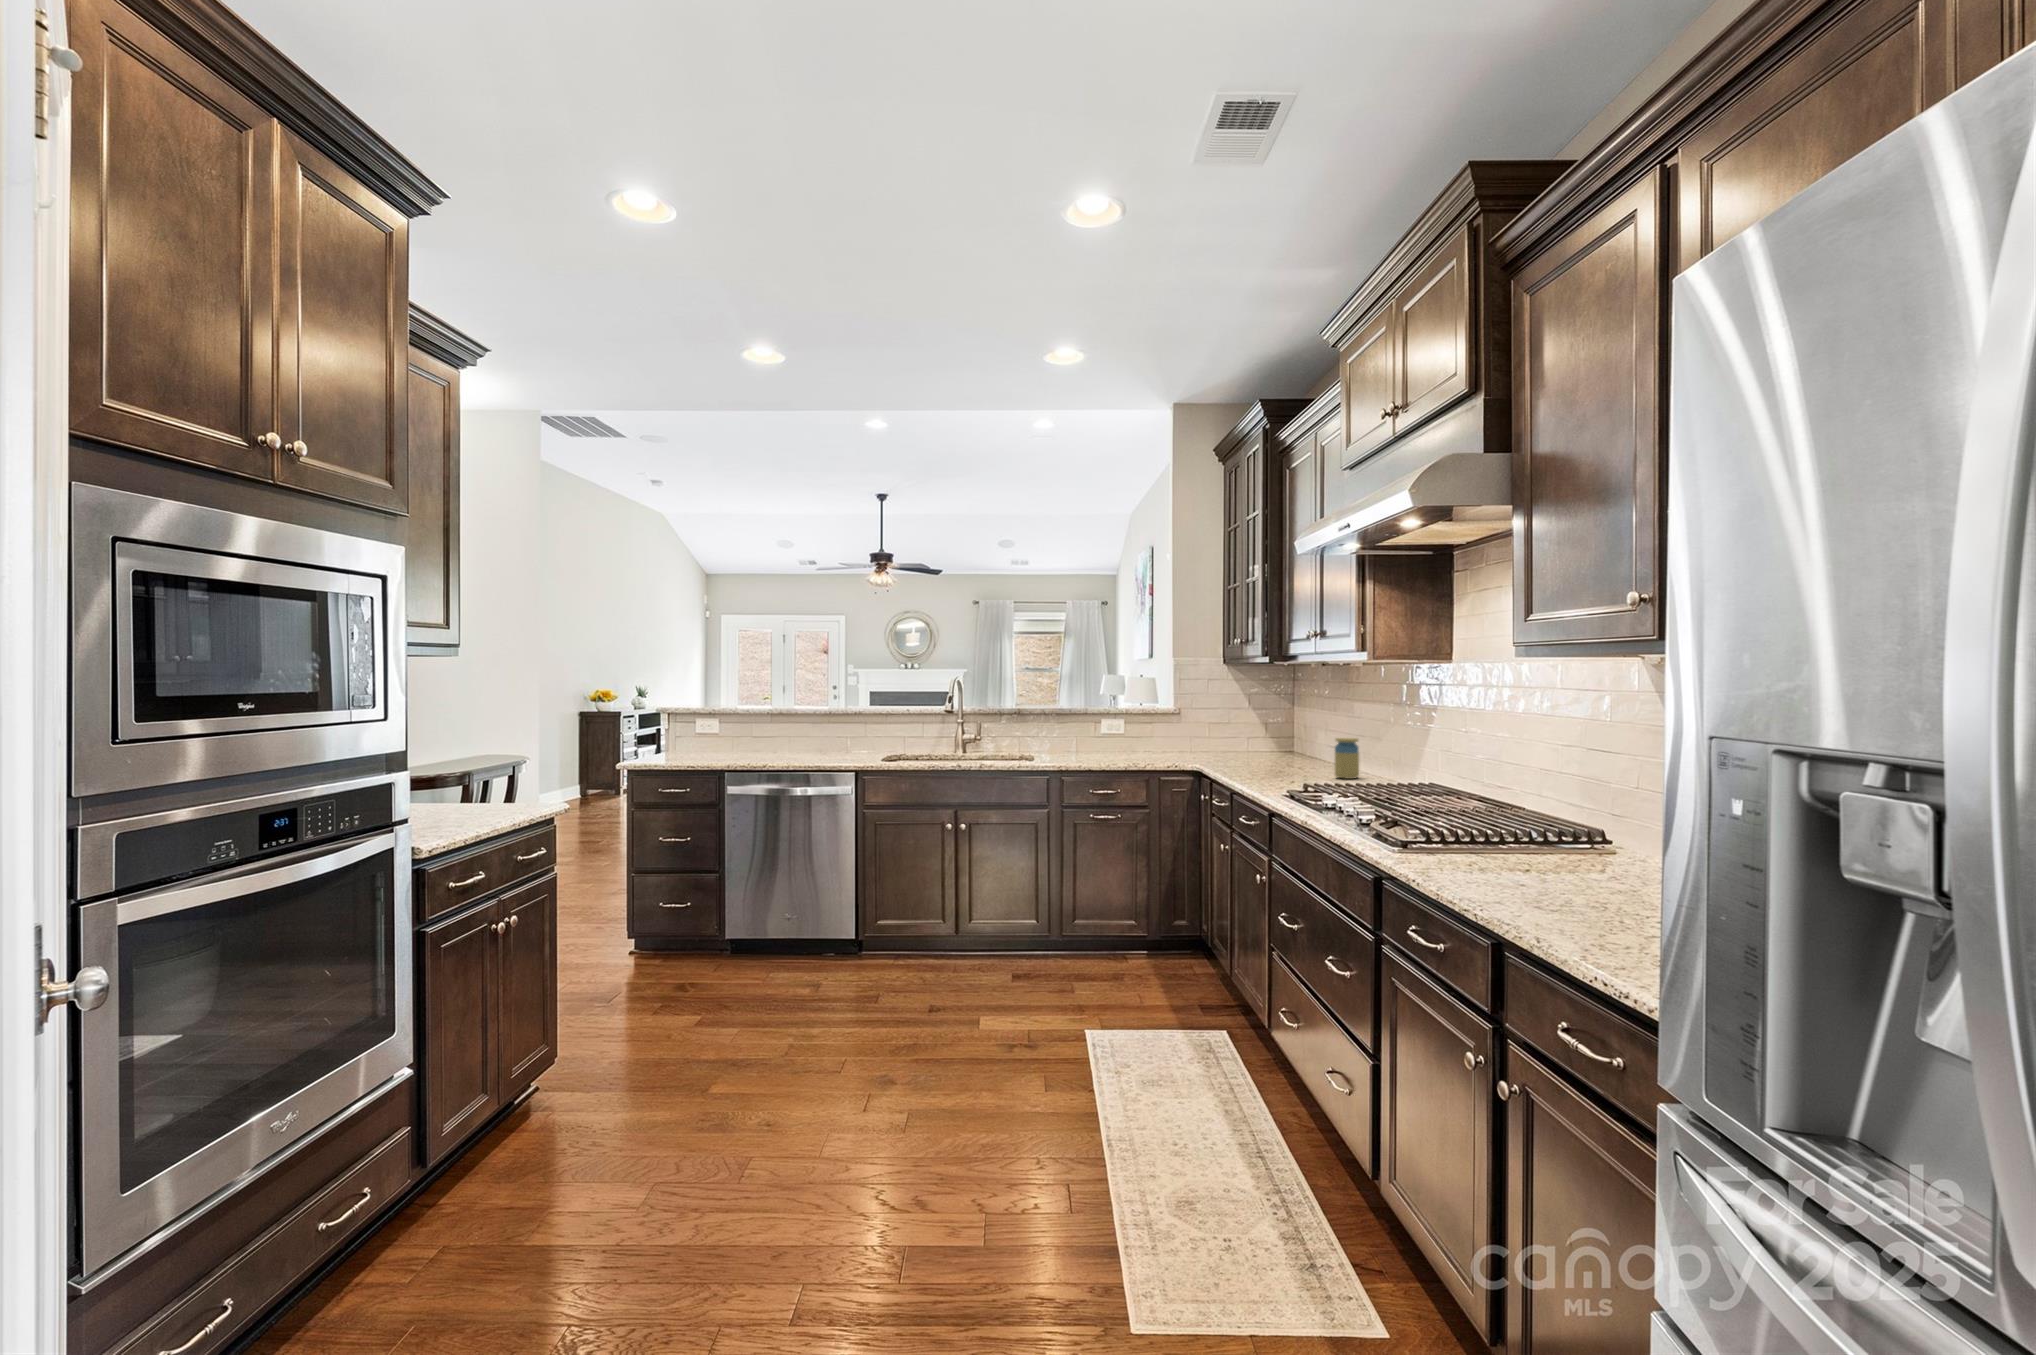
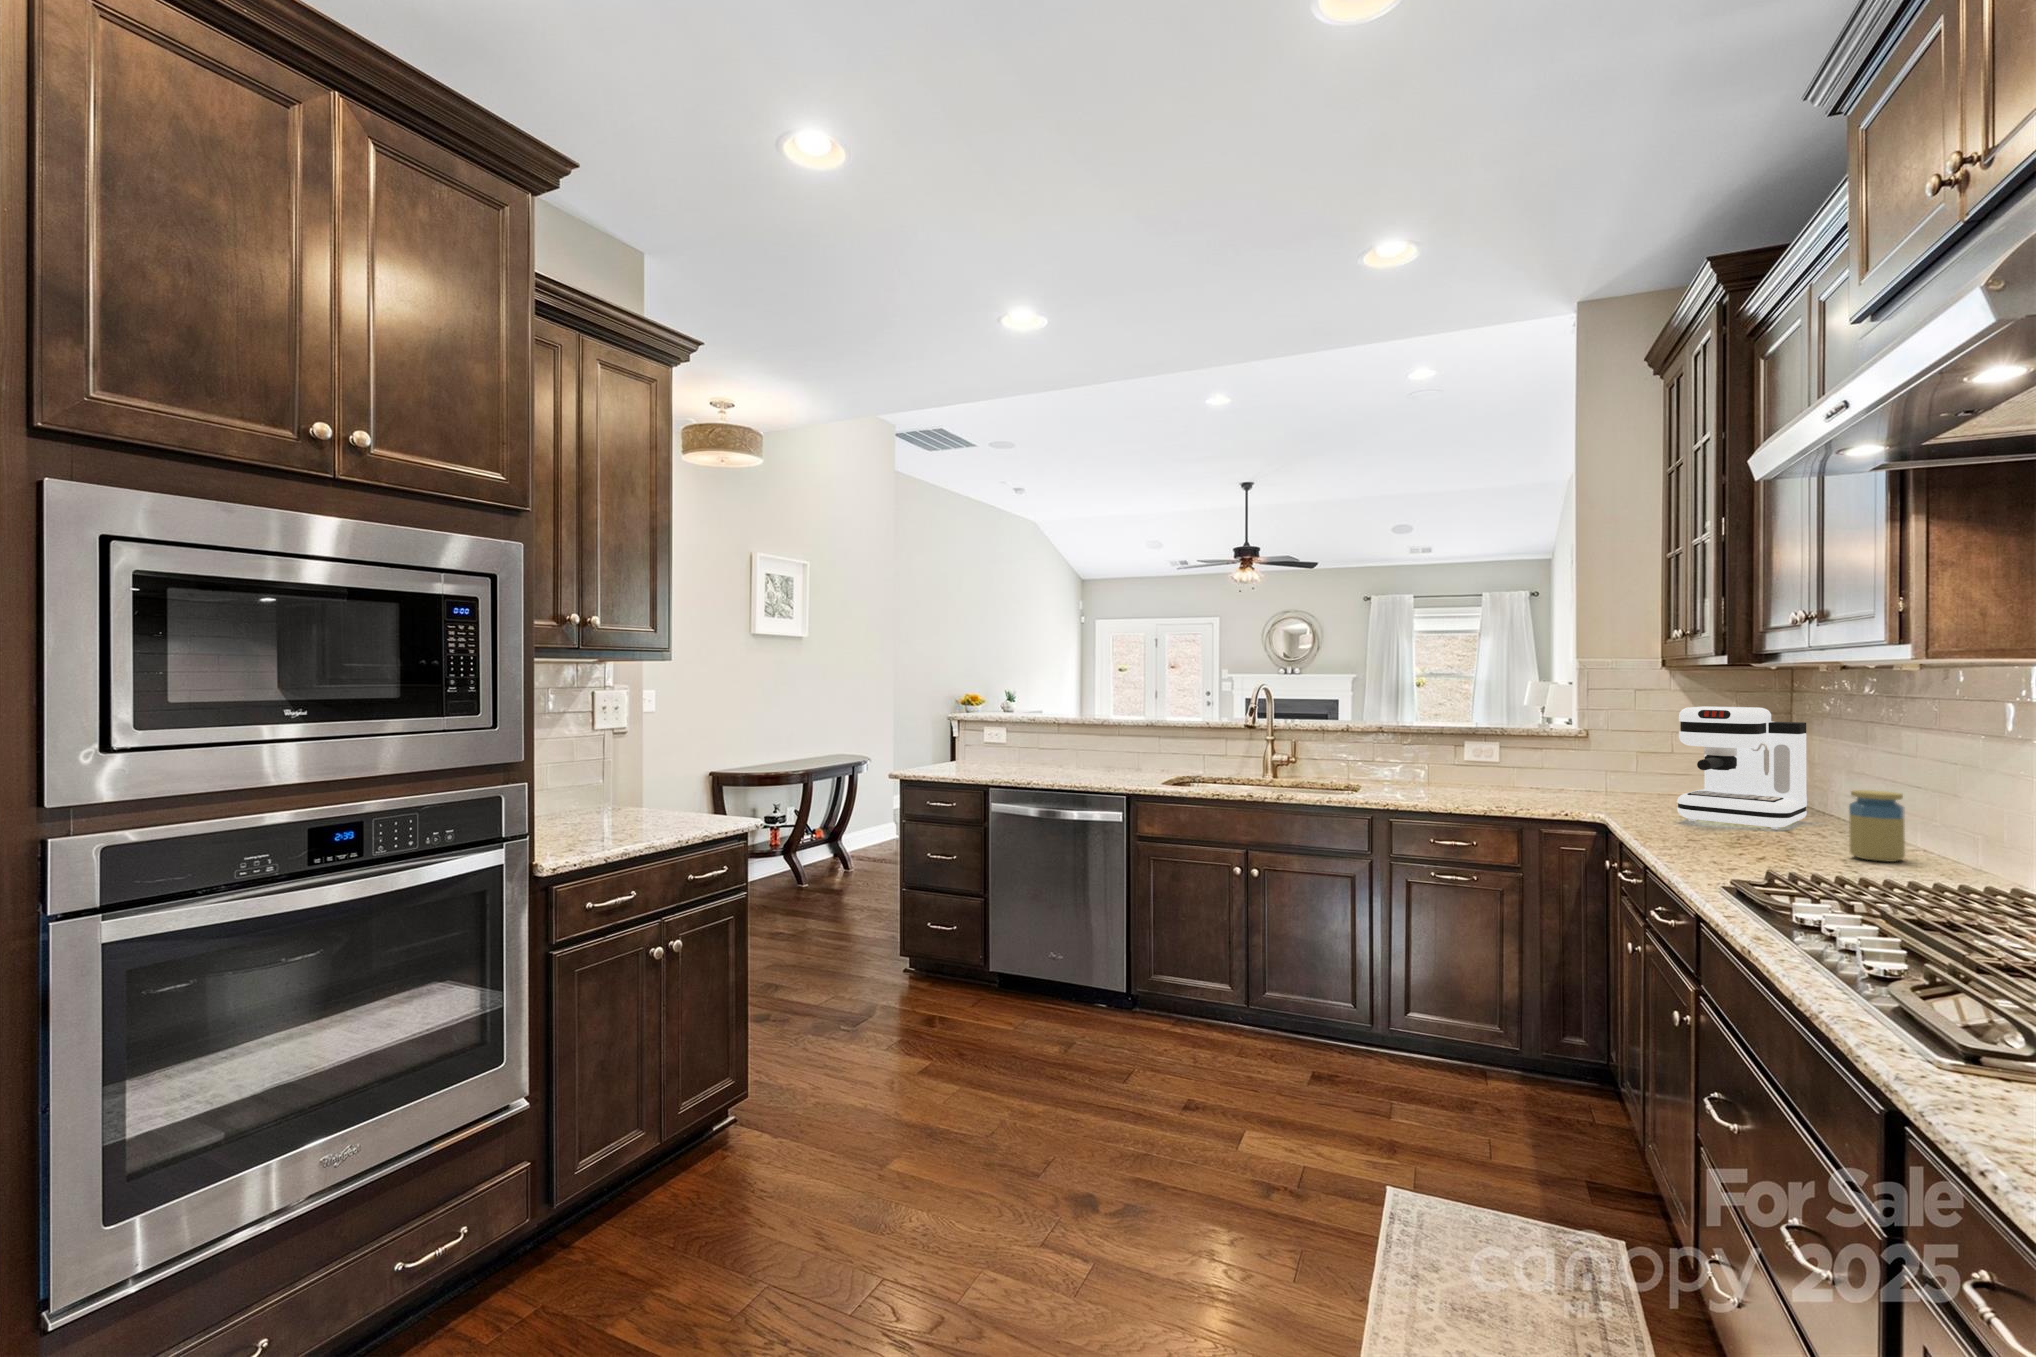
coffee maker: none [1242,690,1309,768] -> present [1677,706,1807,830]

